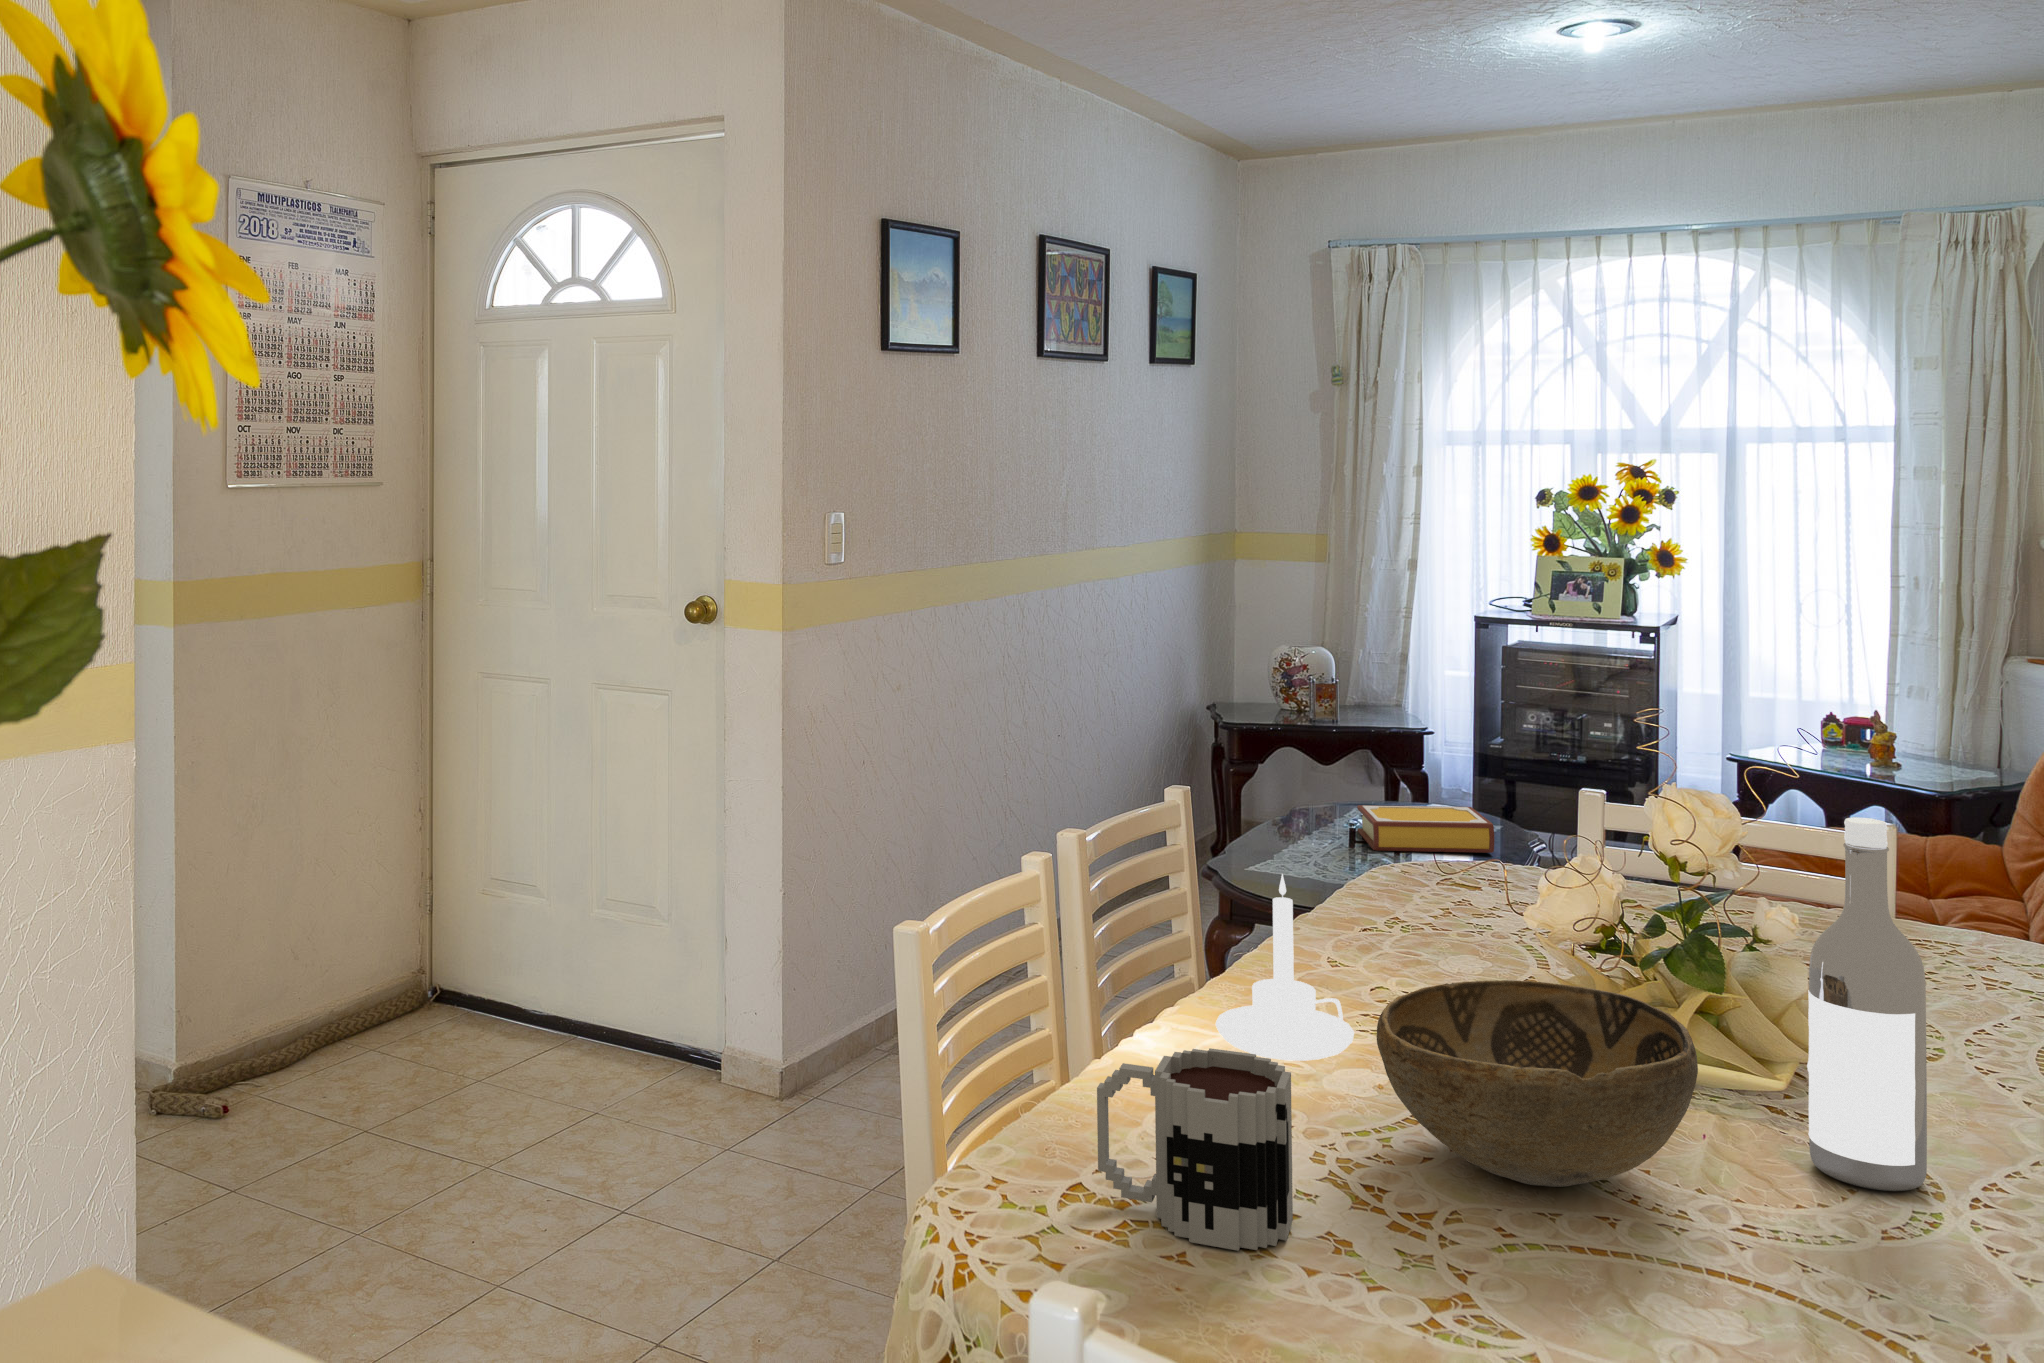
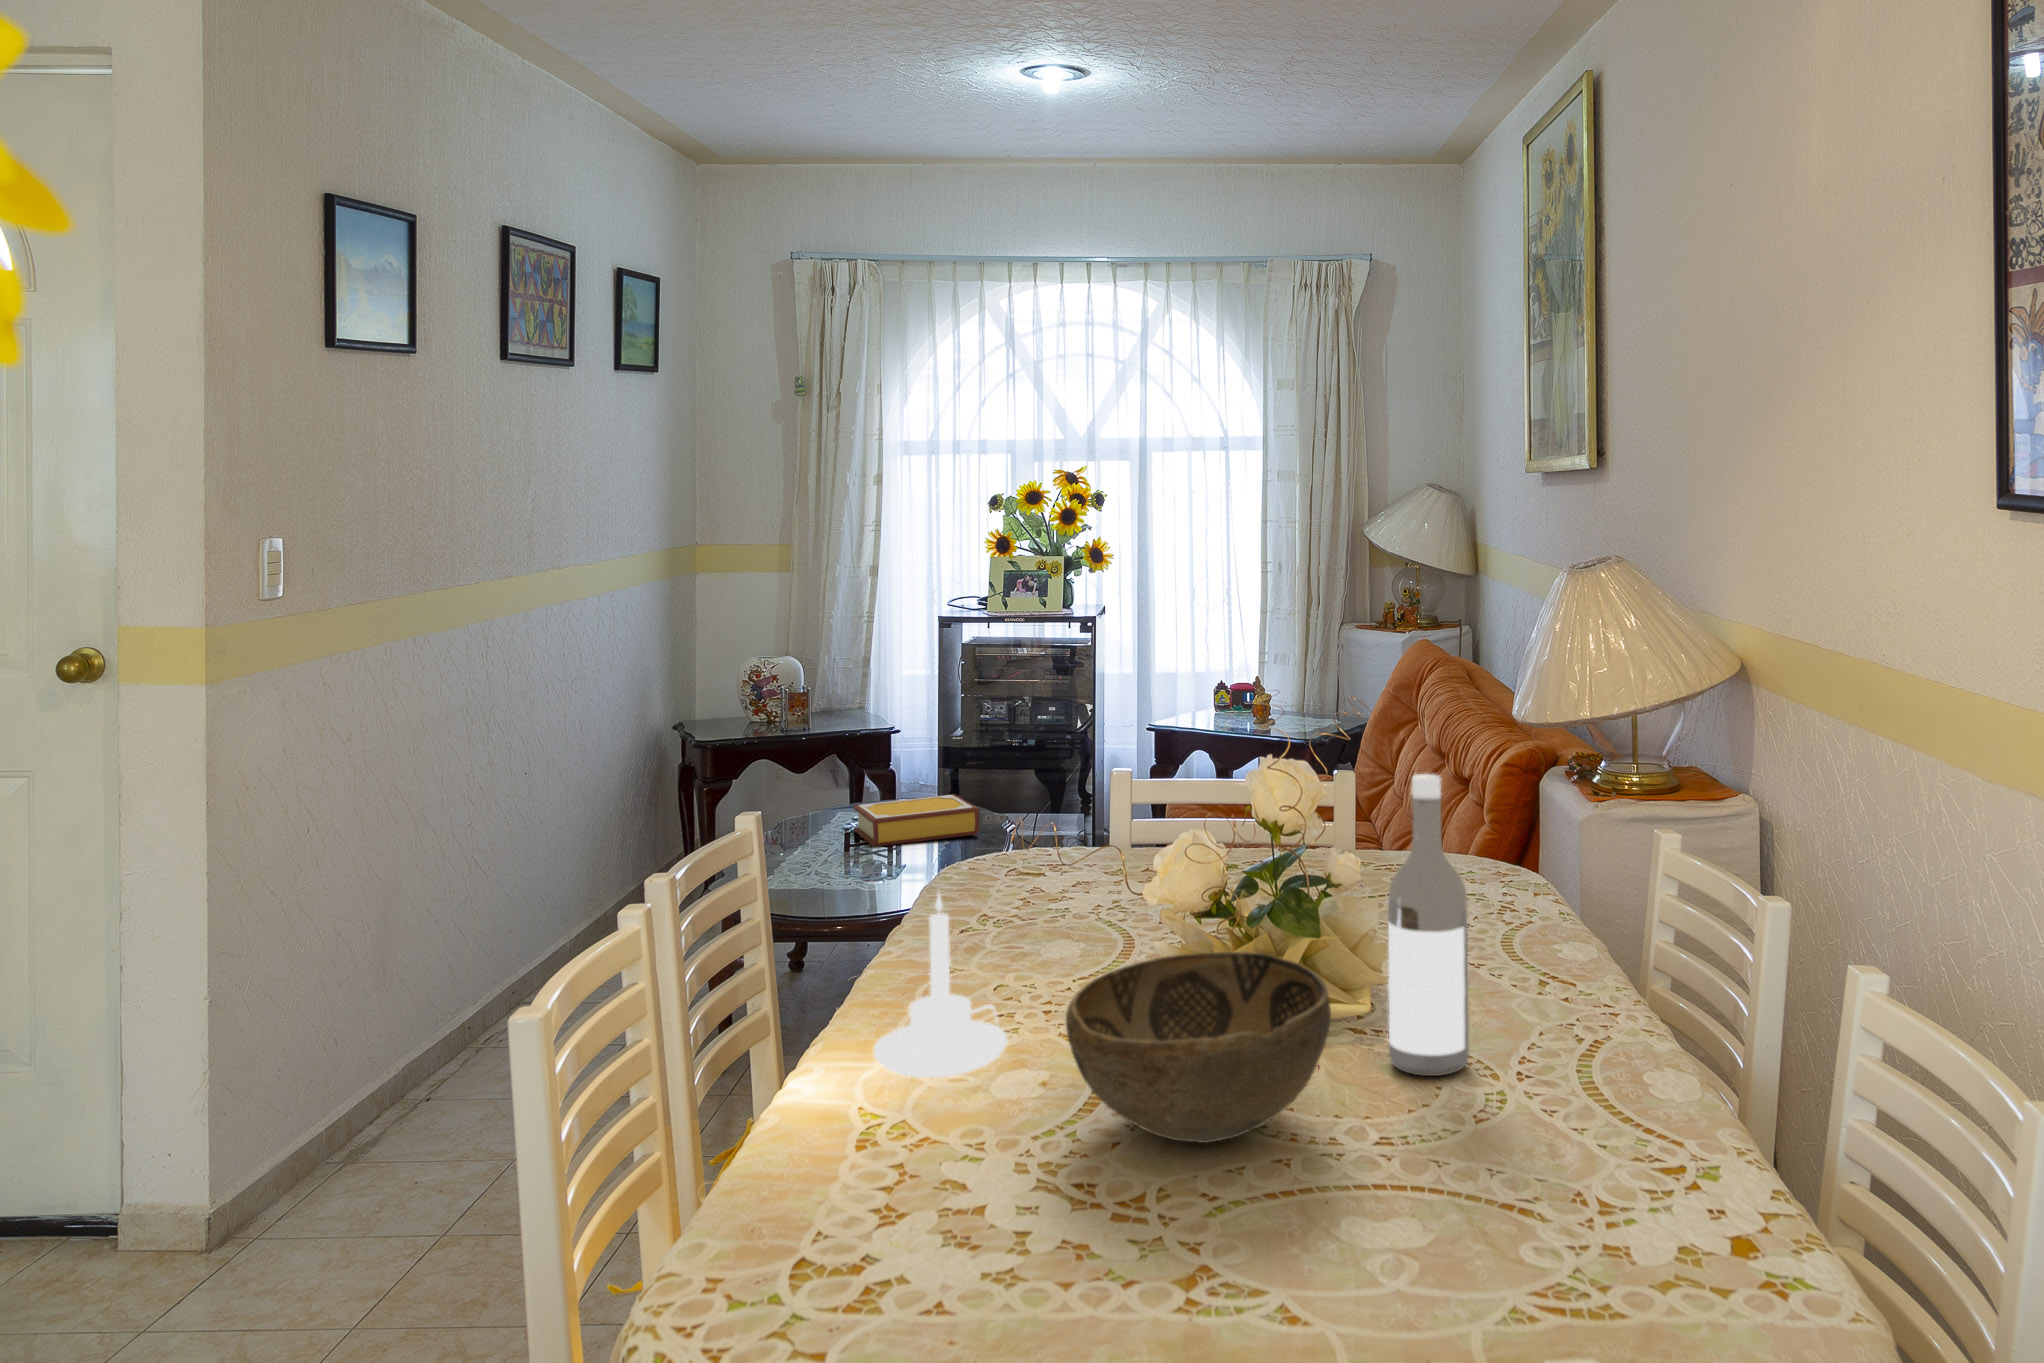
mug: present [1097,1048,1293,1251] -> none [831,1081,1033,1293]

